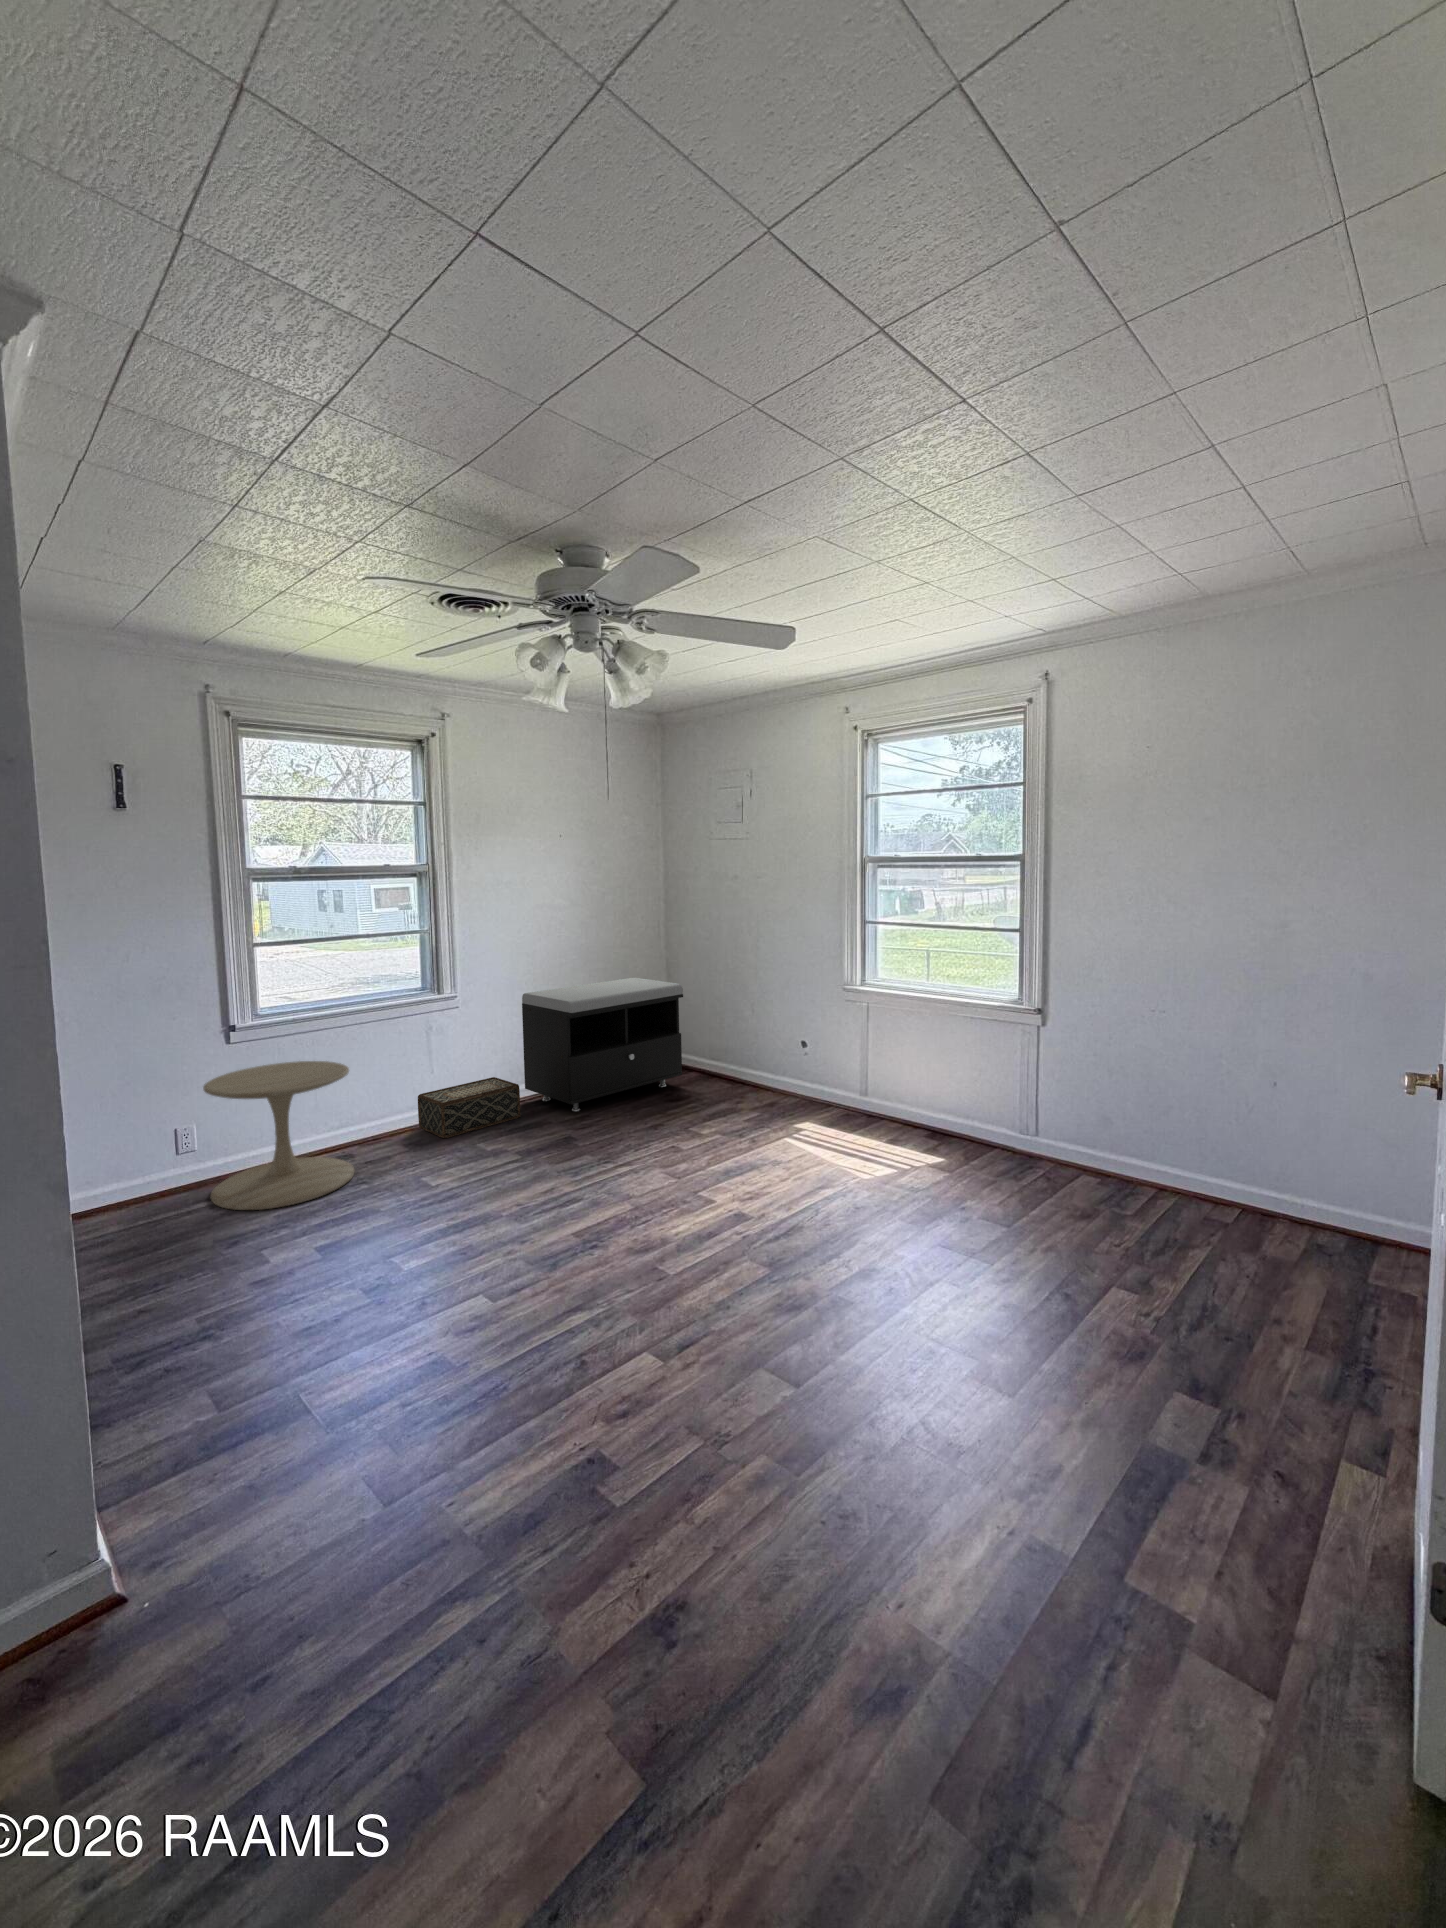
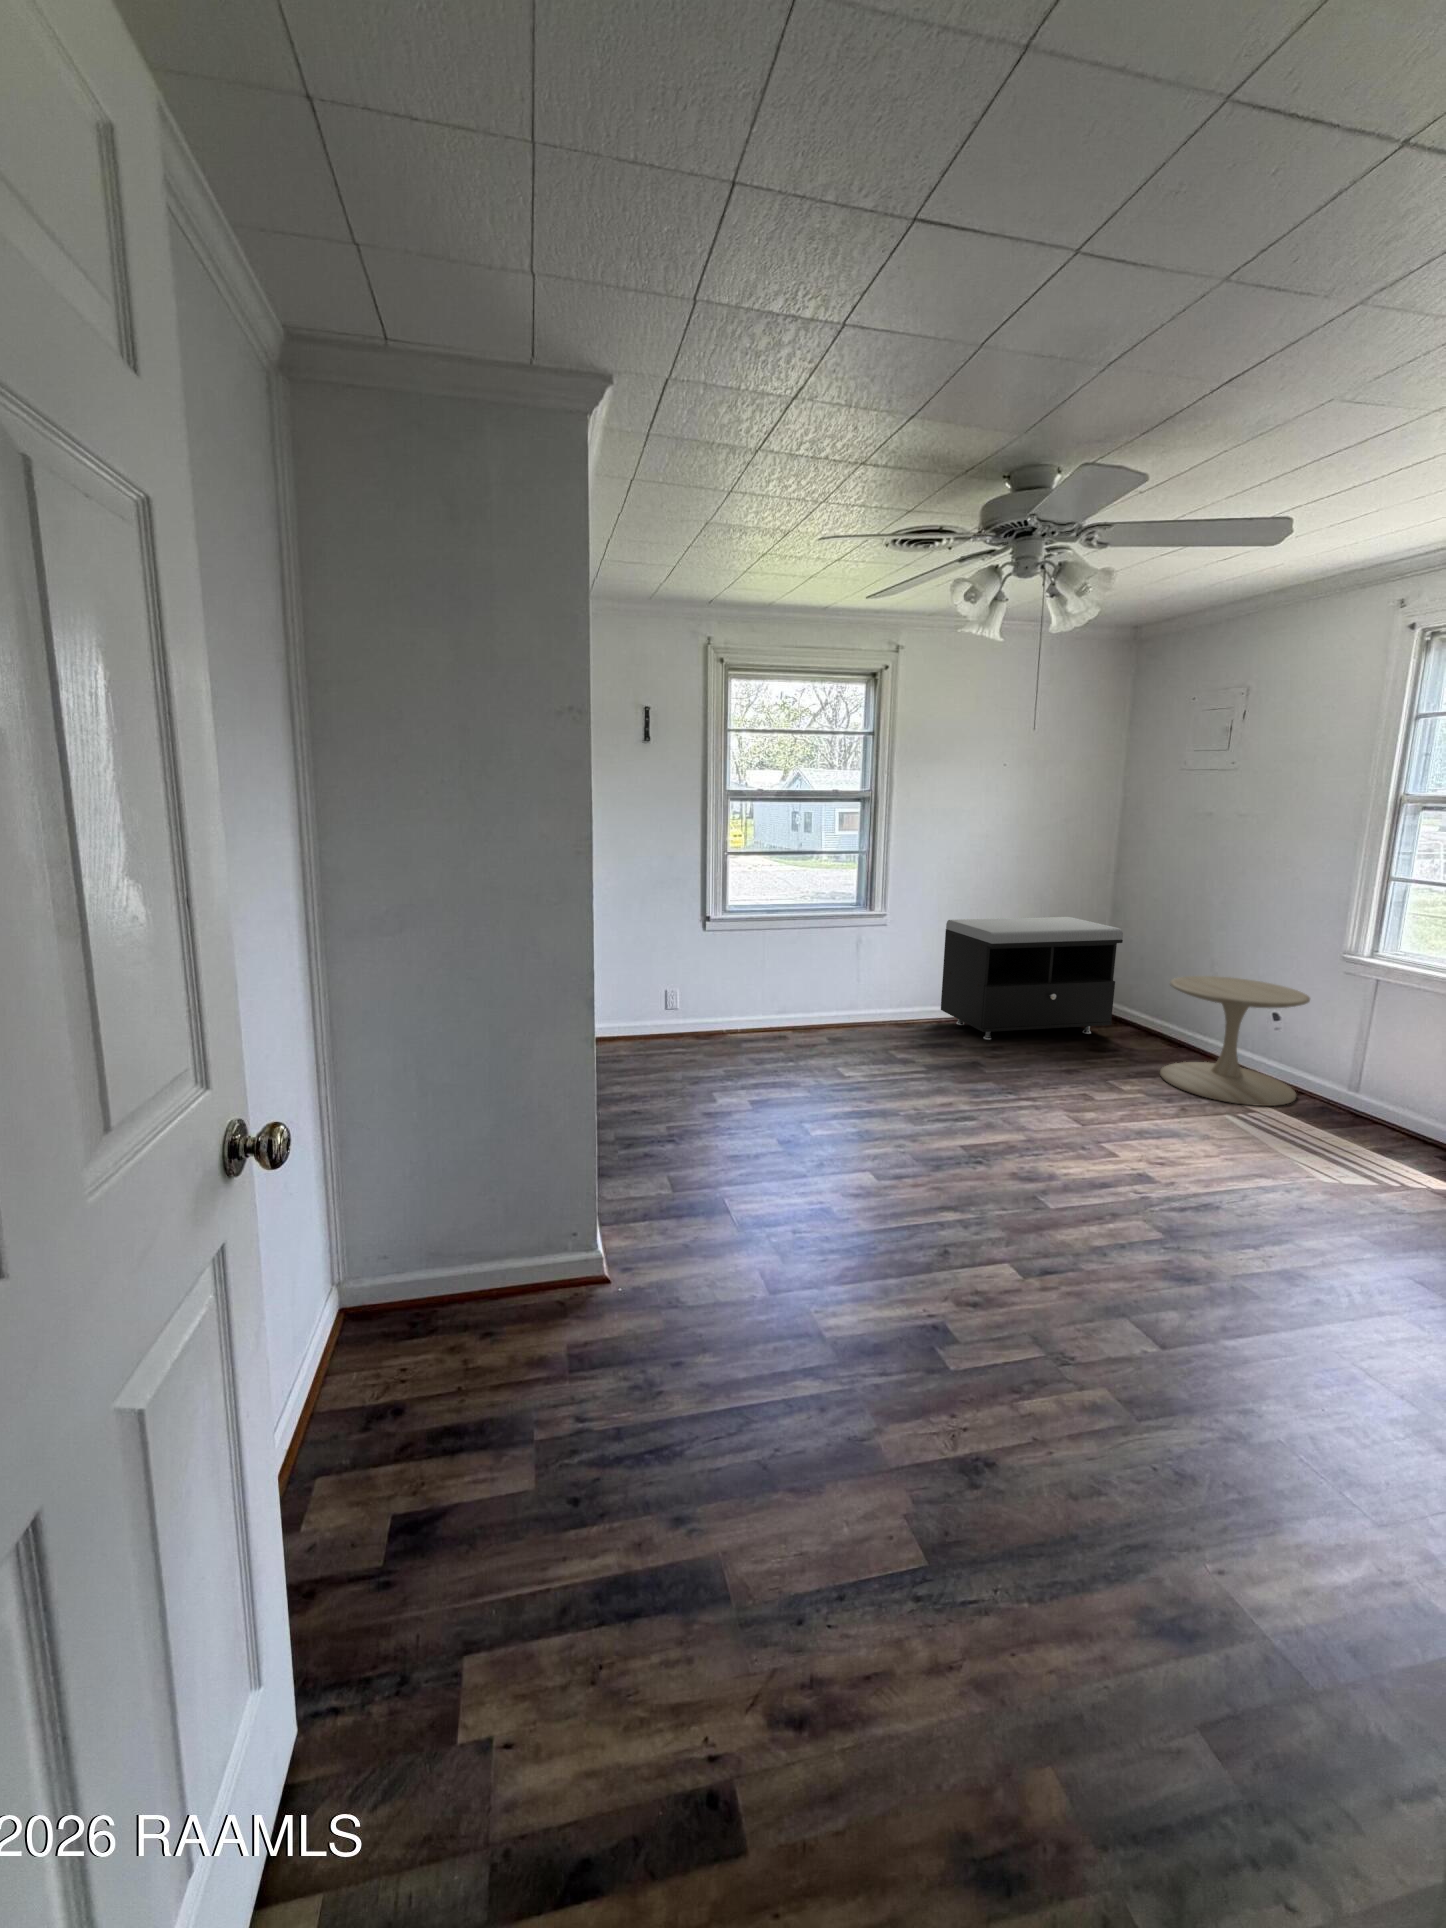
side table: present [203,1061,354,1210] -> present [1160,976,1310,1106]
woven basket: present [418,1077,520,1138] -> none [842,994,934,1039]

